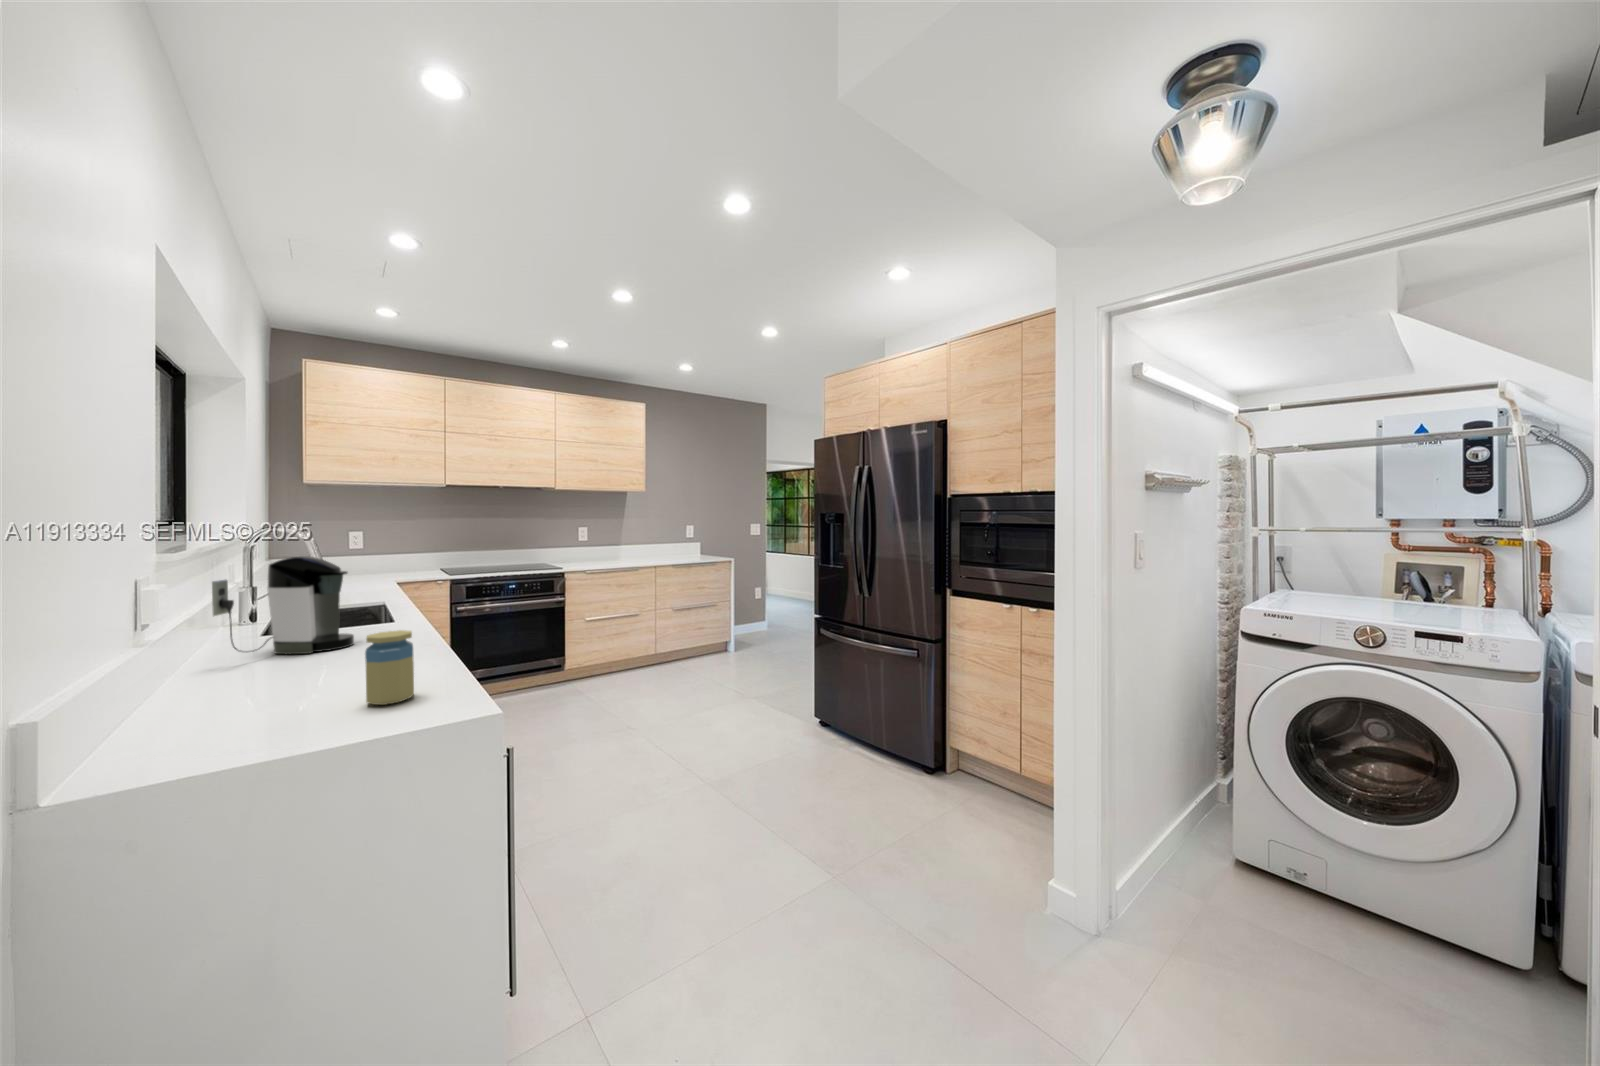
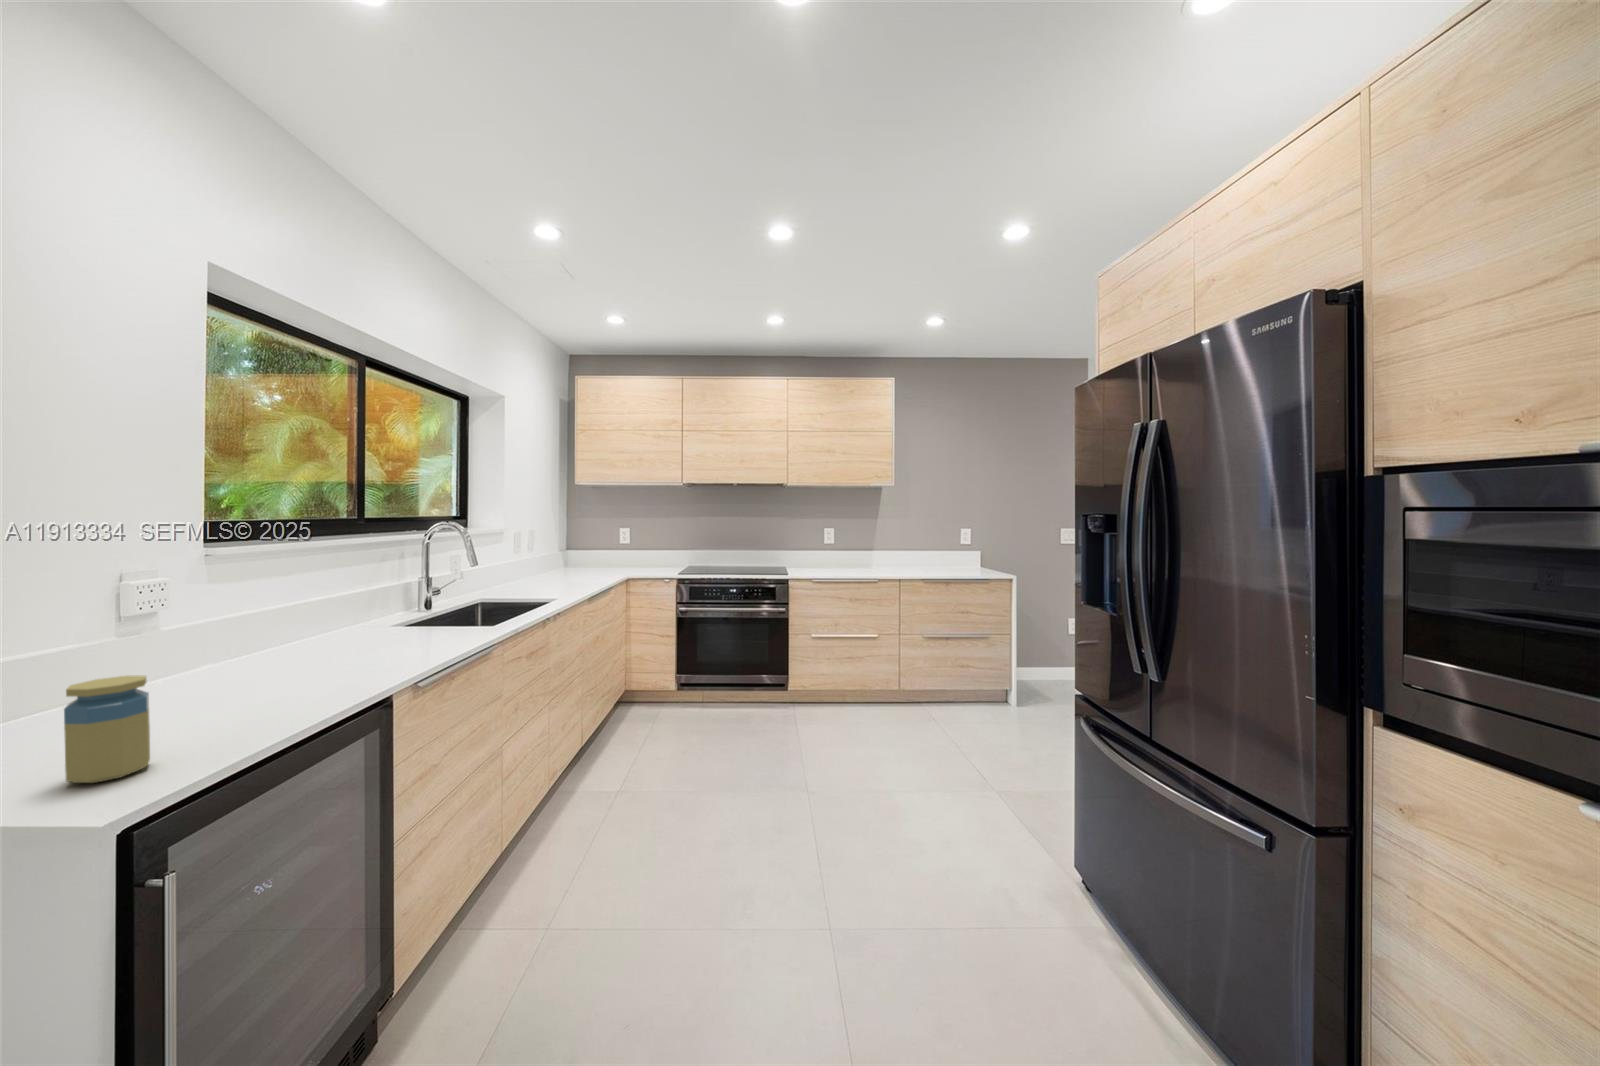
coffee maker: present [212,556,354,654] -> none [223,559,386,666]

